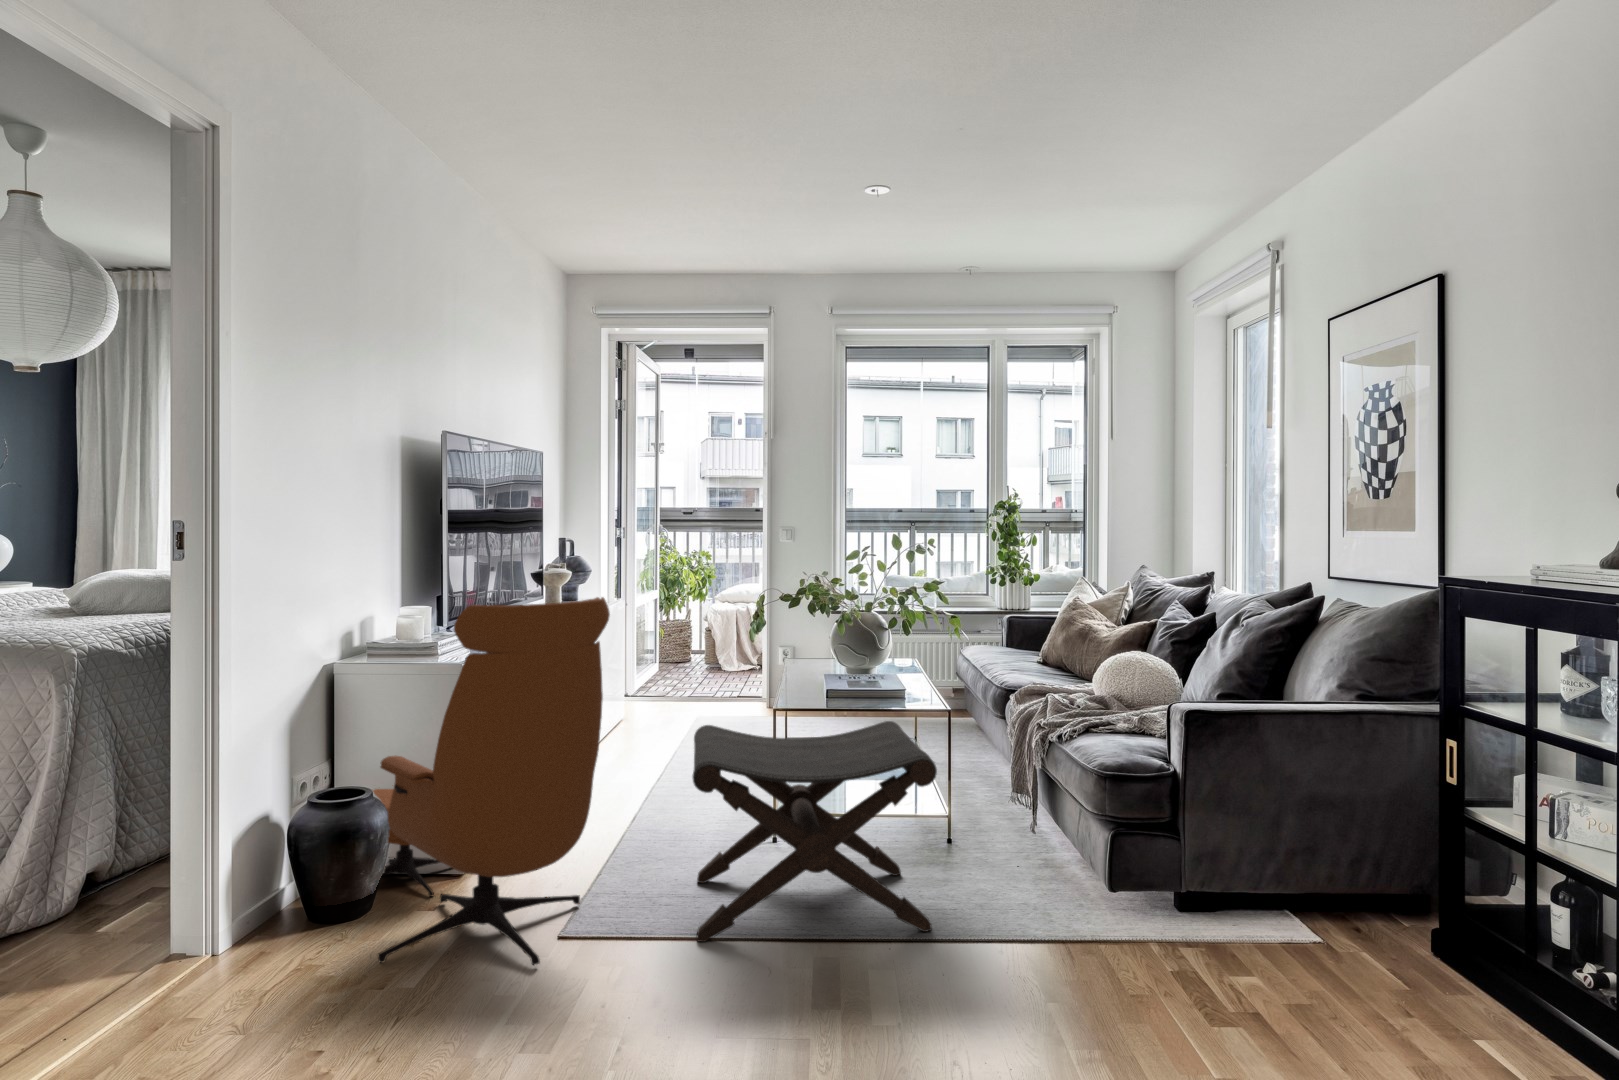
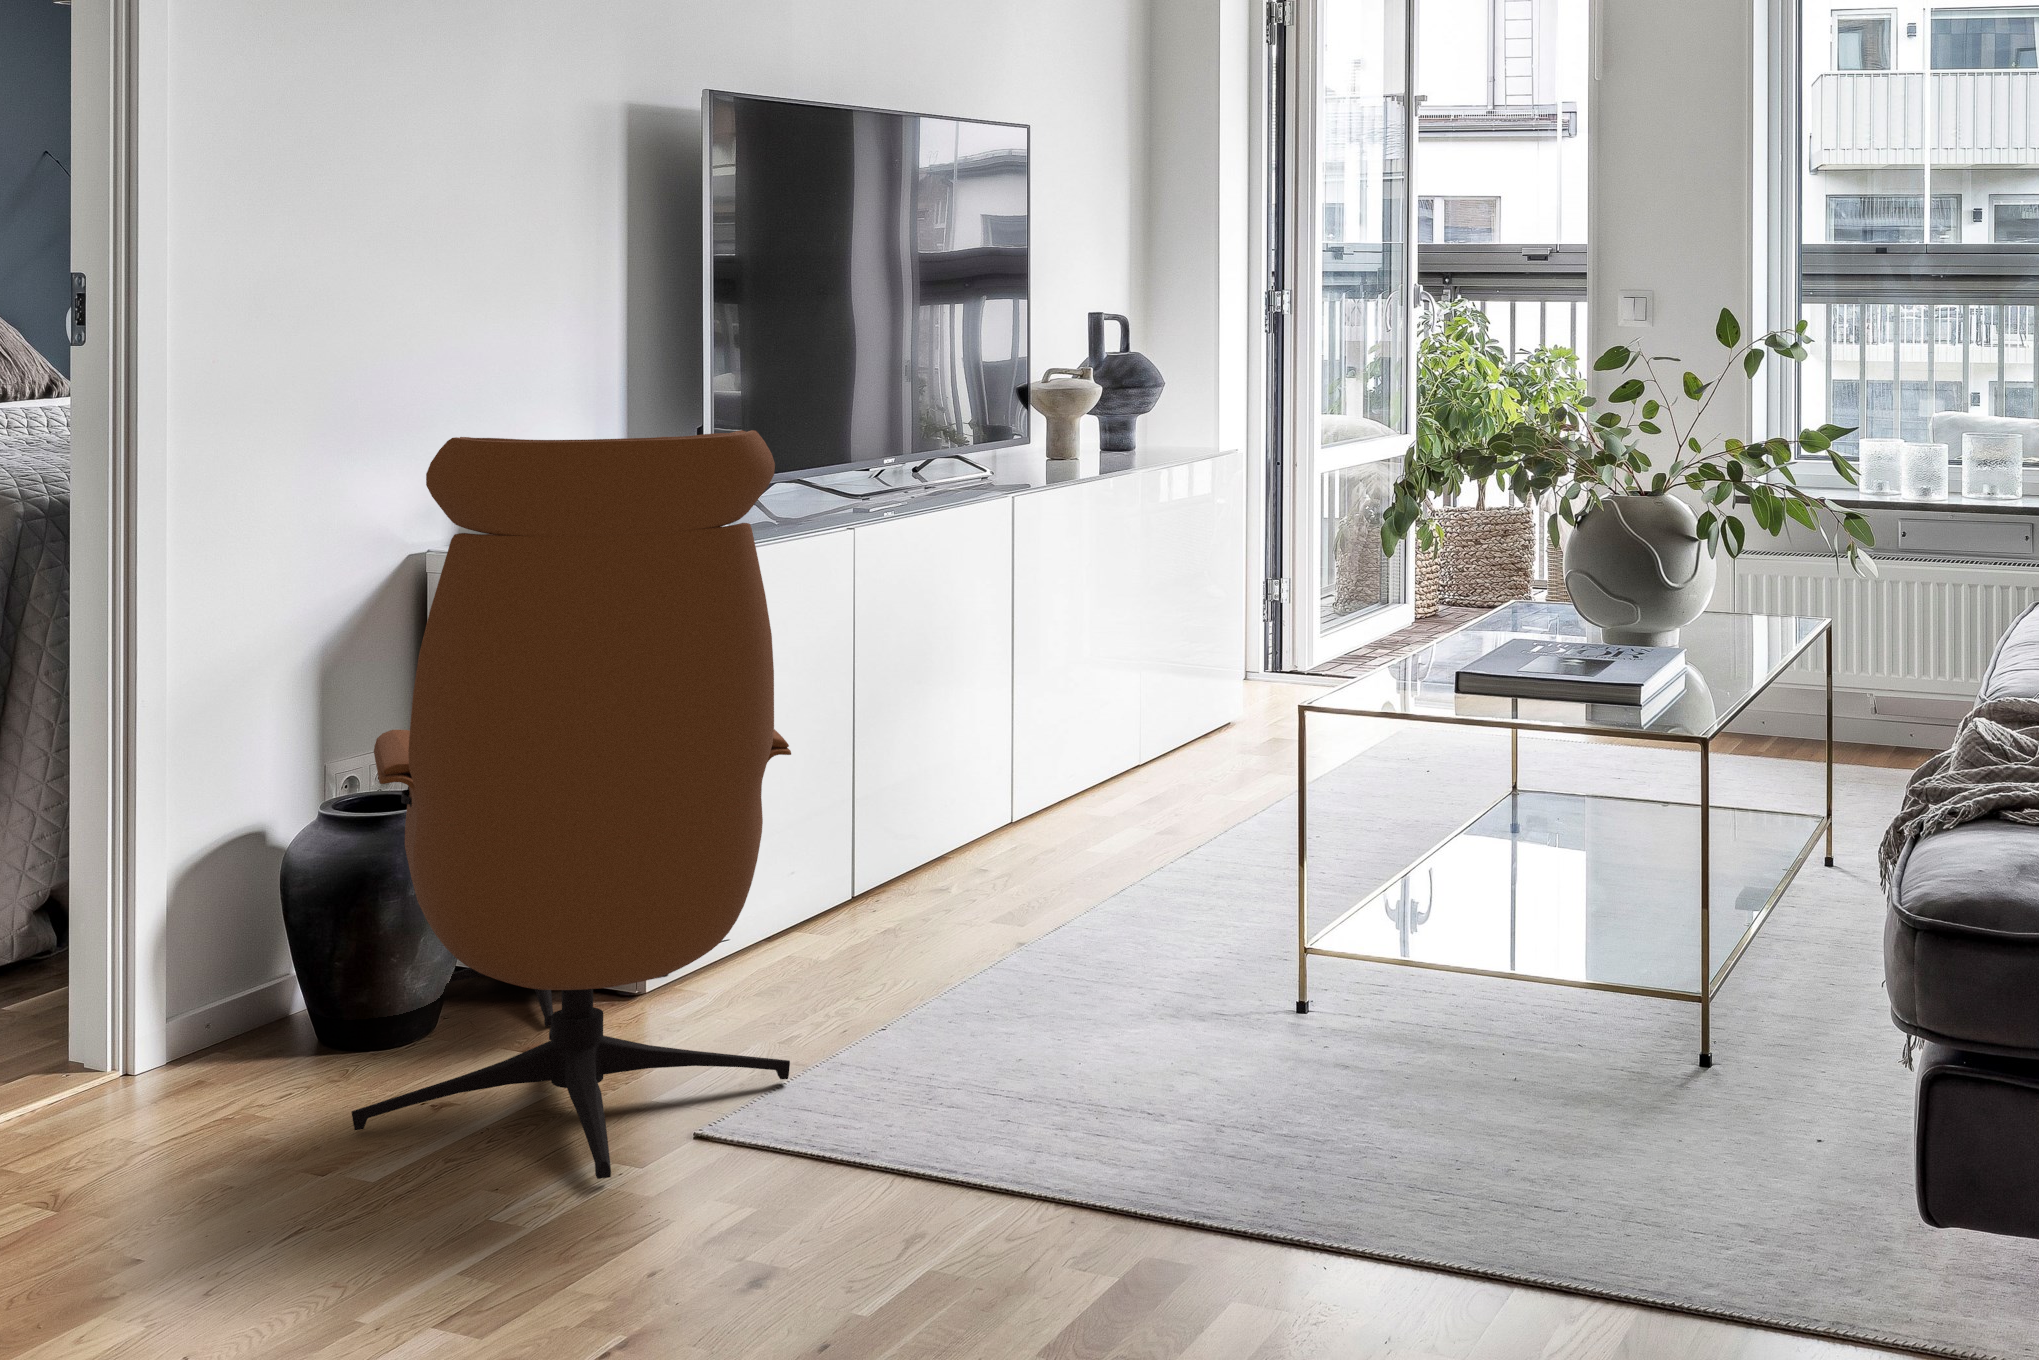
footstool: present [693,721,937,942] -> none [929,724,1525,1249]

